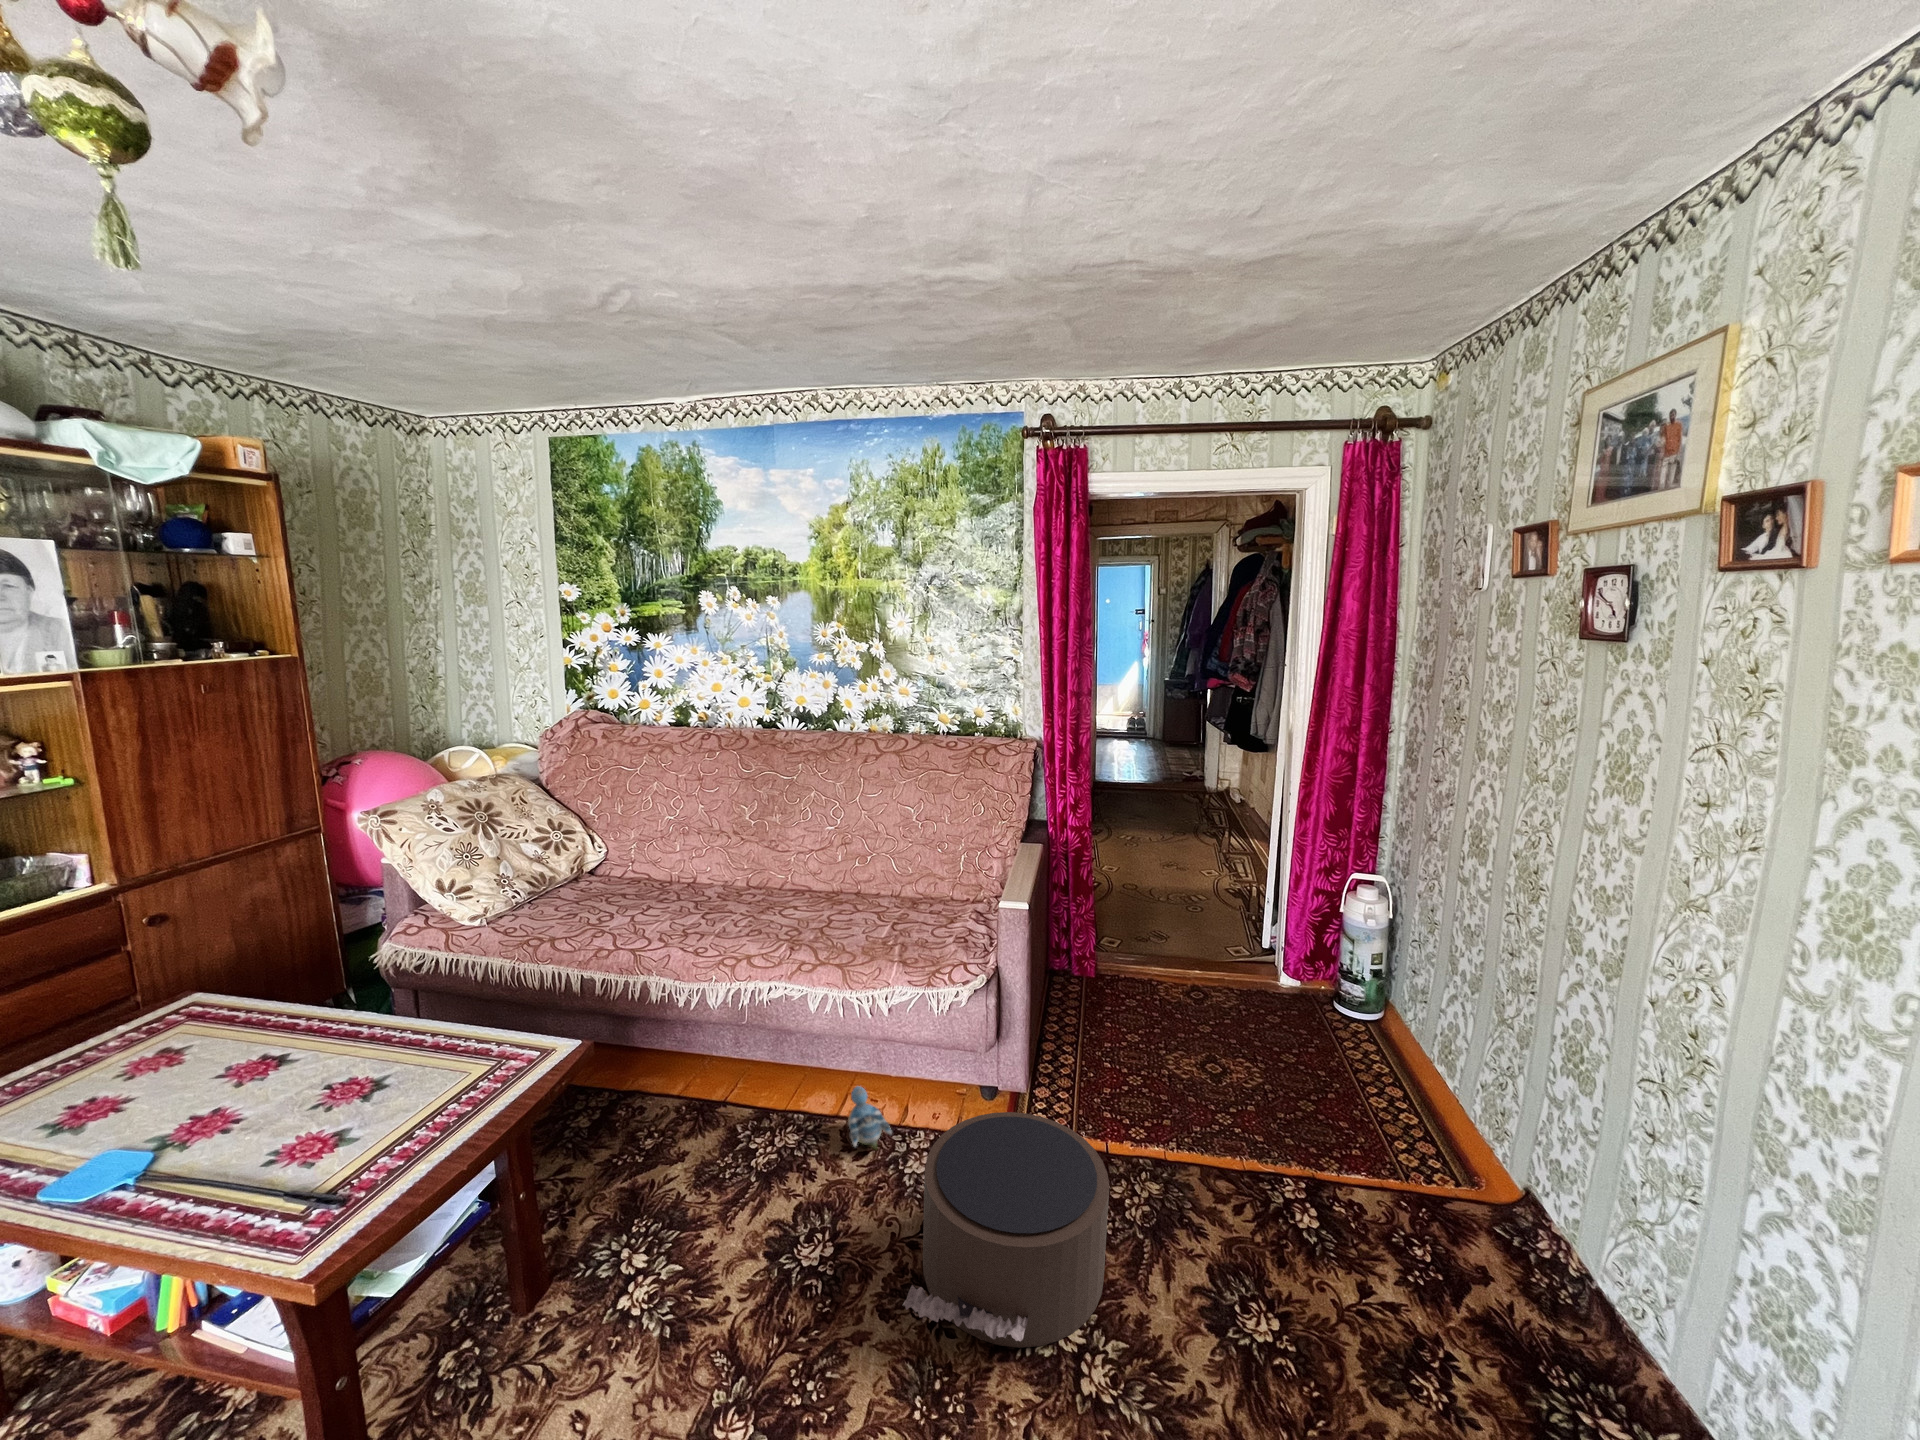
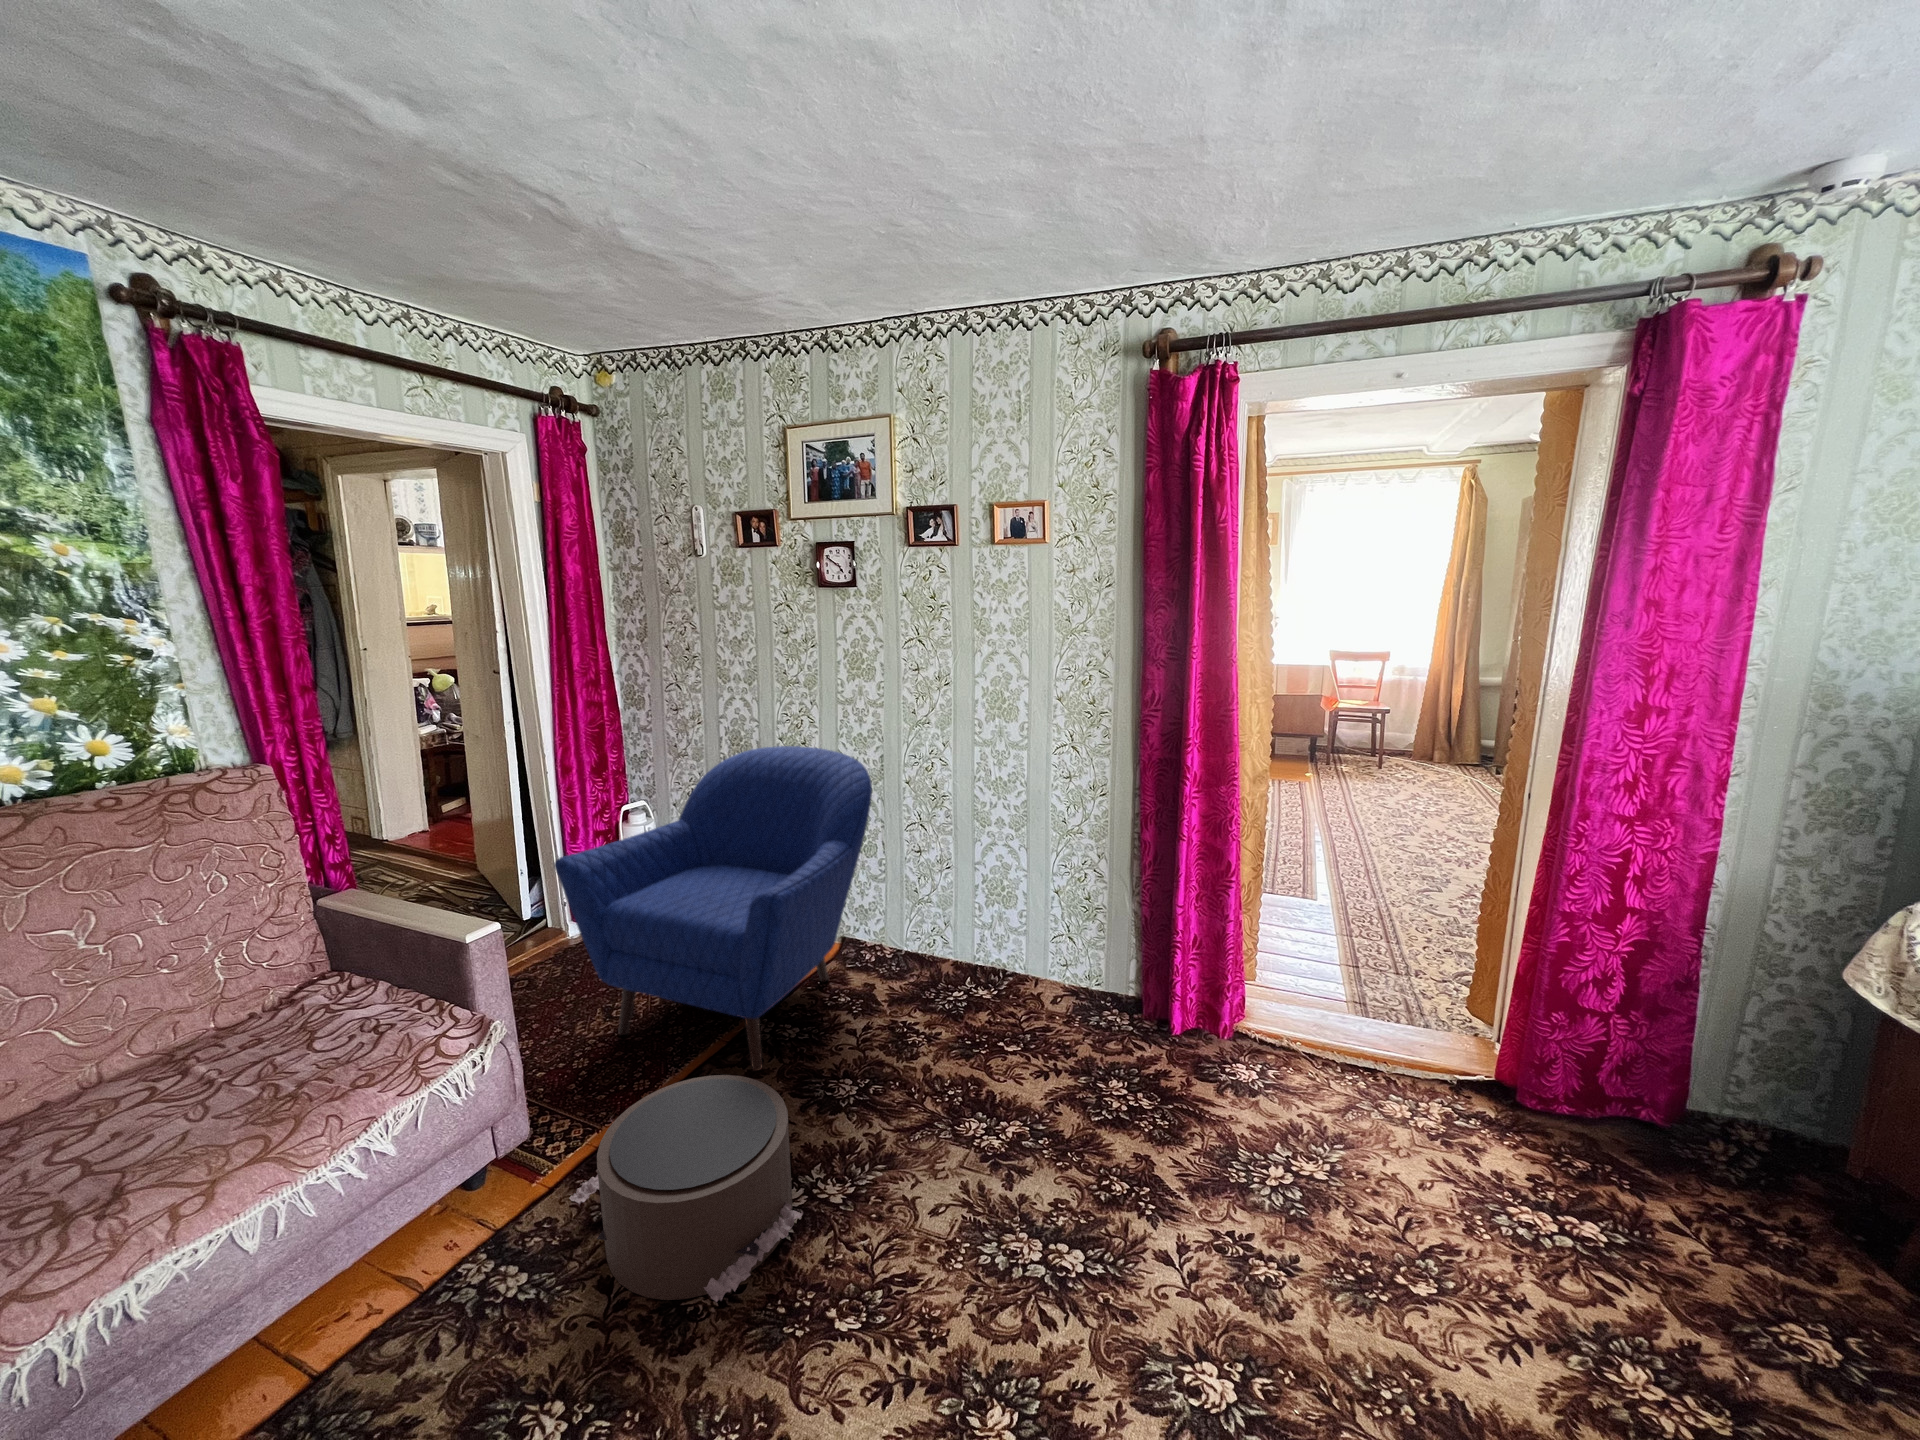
armchair: none [1172,857,1587,1218] -> present [554,746,872,1071]
plush toy: present [848,1086,892,1150] -> none [355,1286,459,1348]

